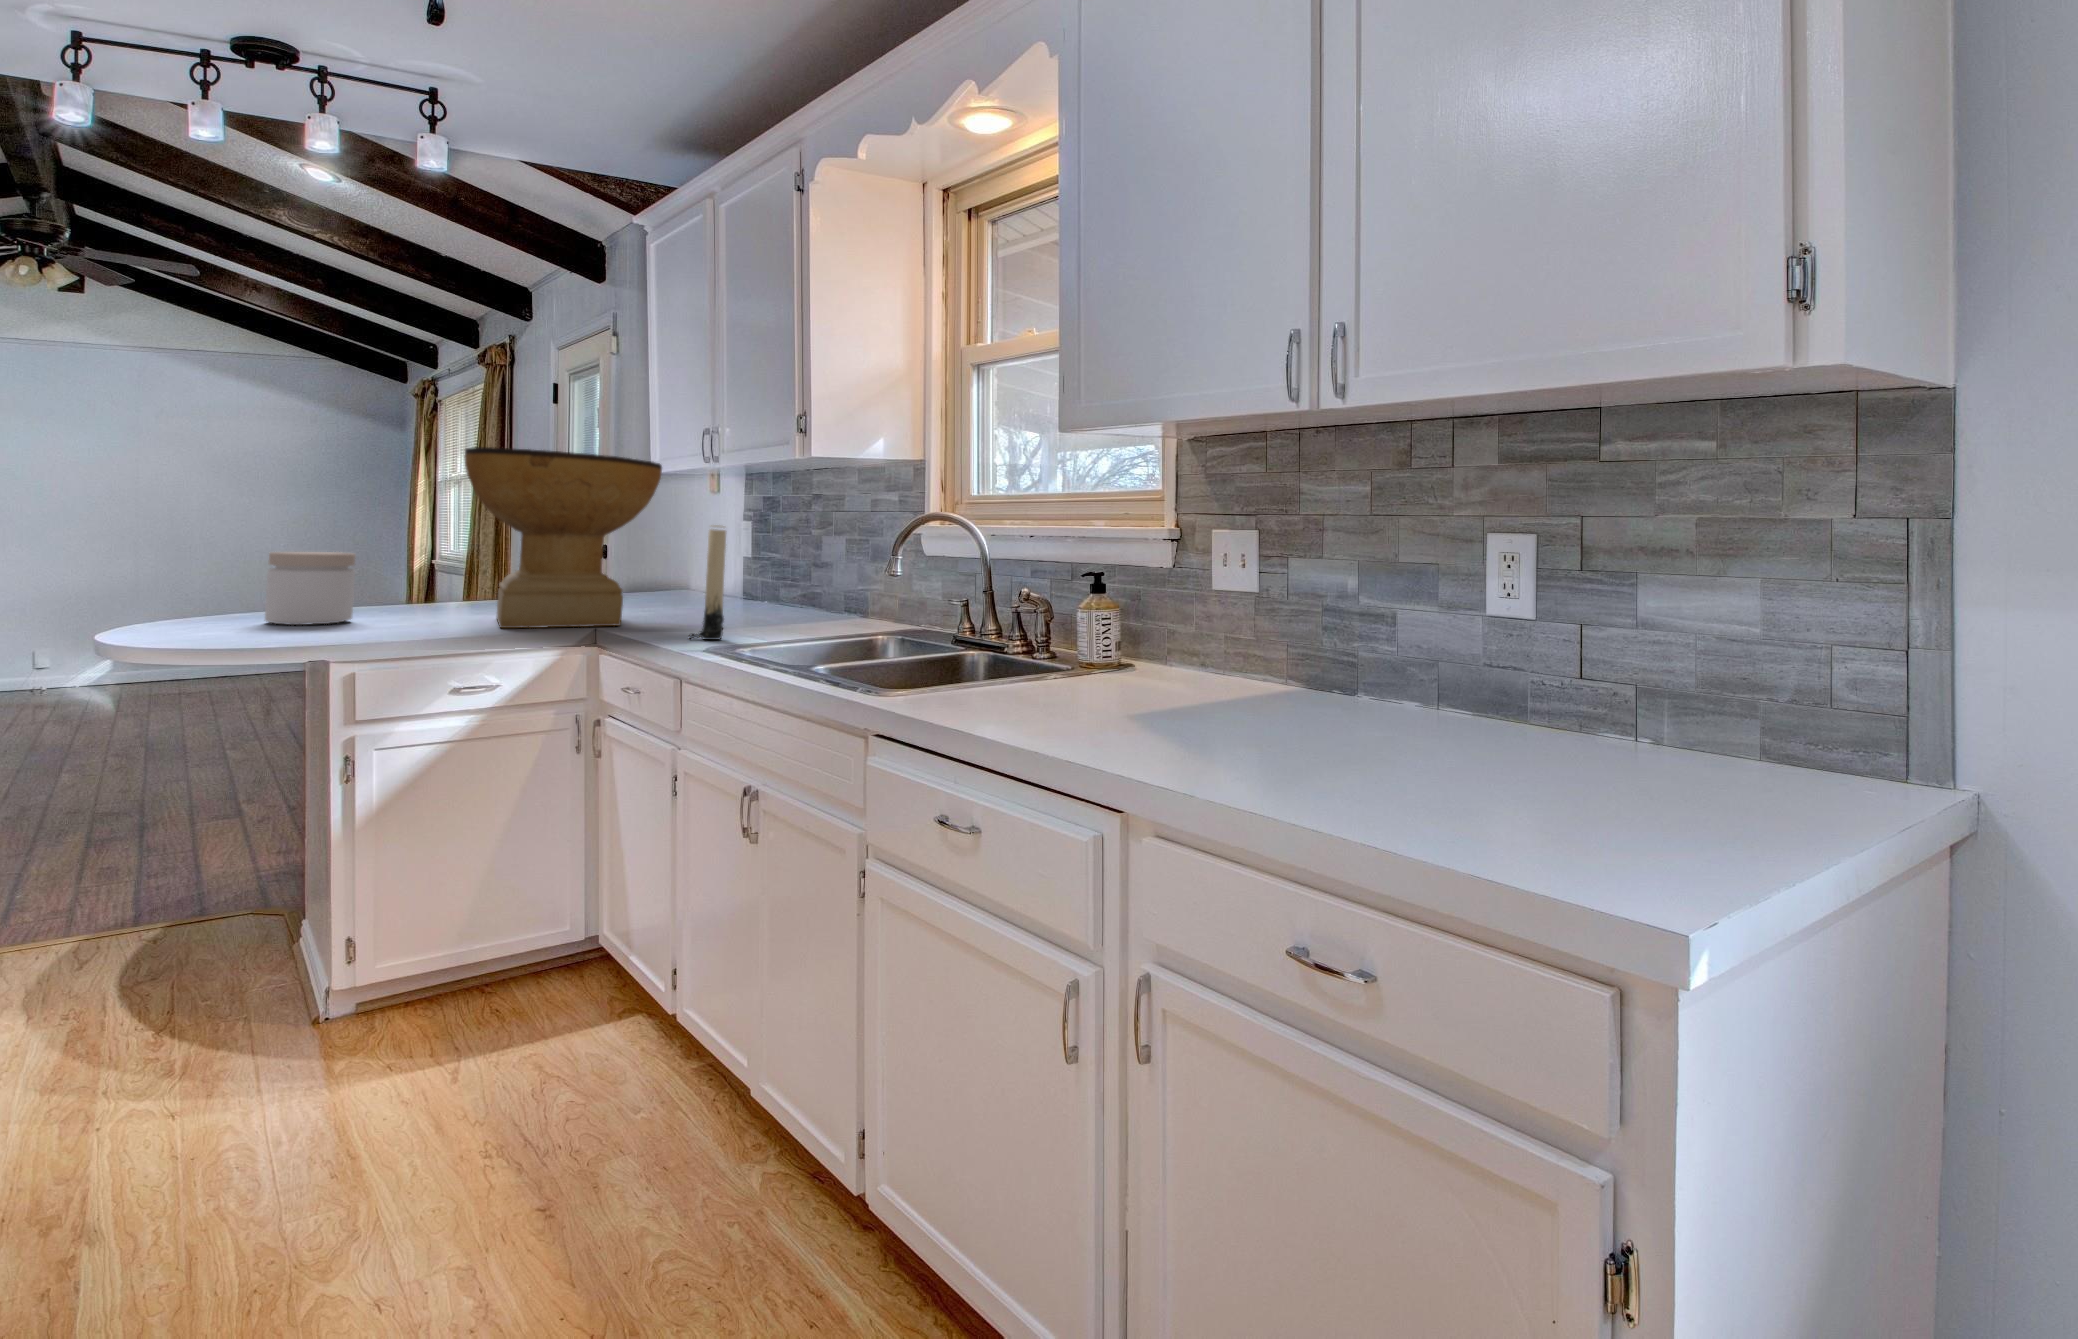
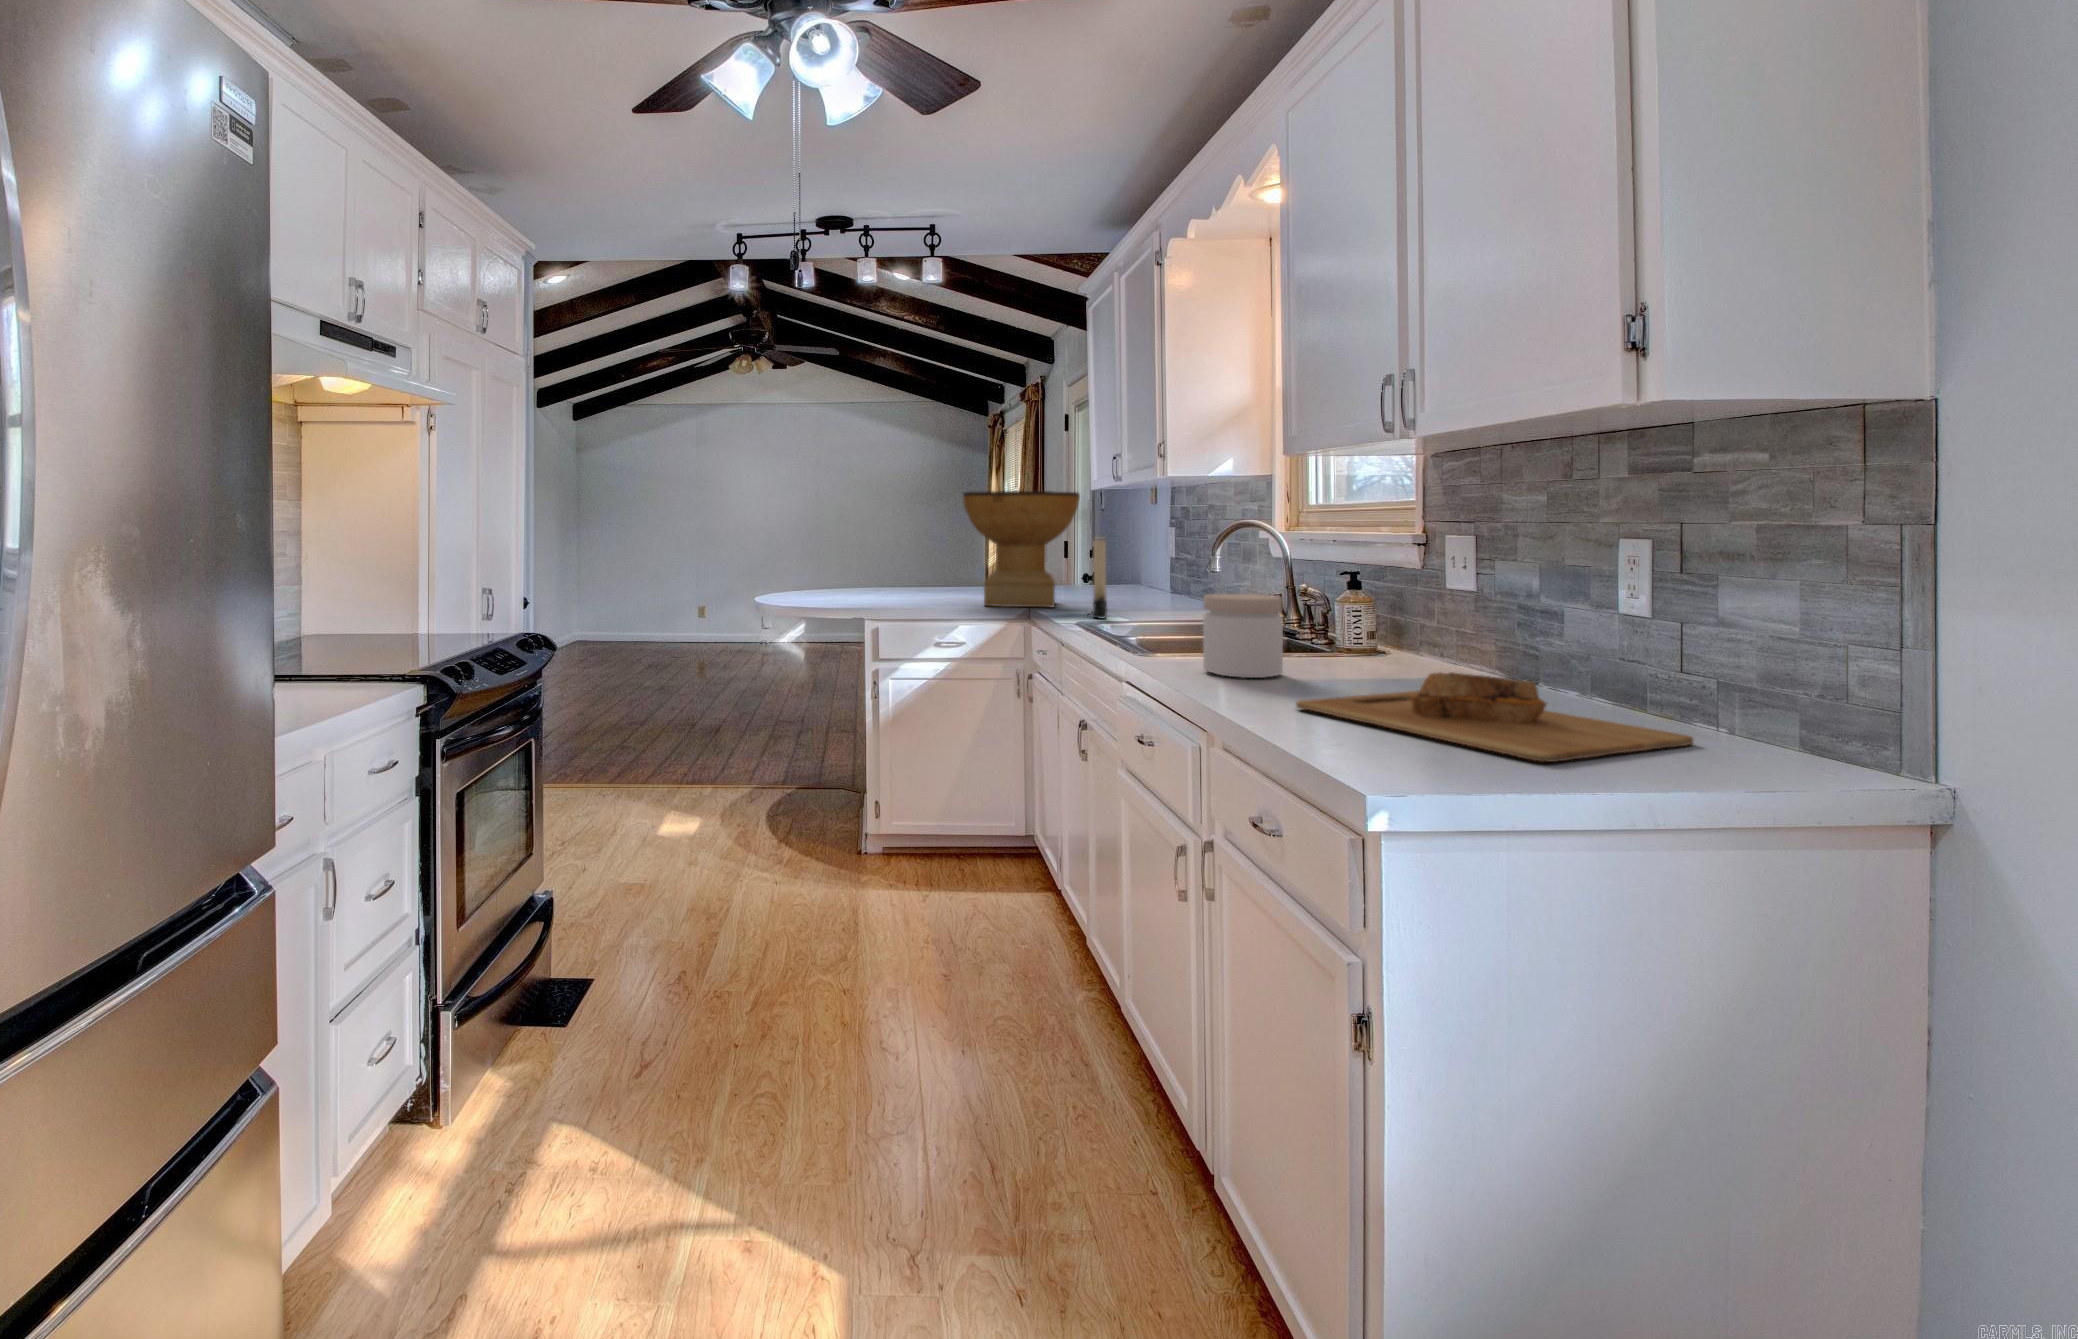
jar: present [265,552,356,625] -> present [1203,594,1283,678]
cutting board: none [1310,707,1771,841] -> present [1296,672,1693,762]

